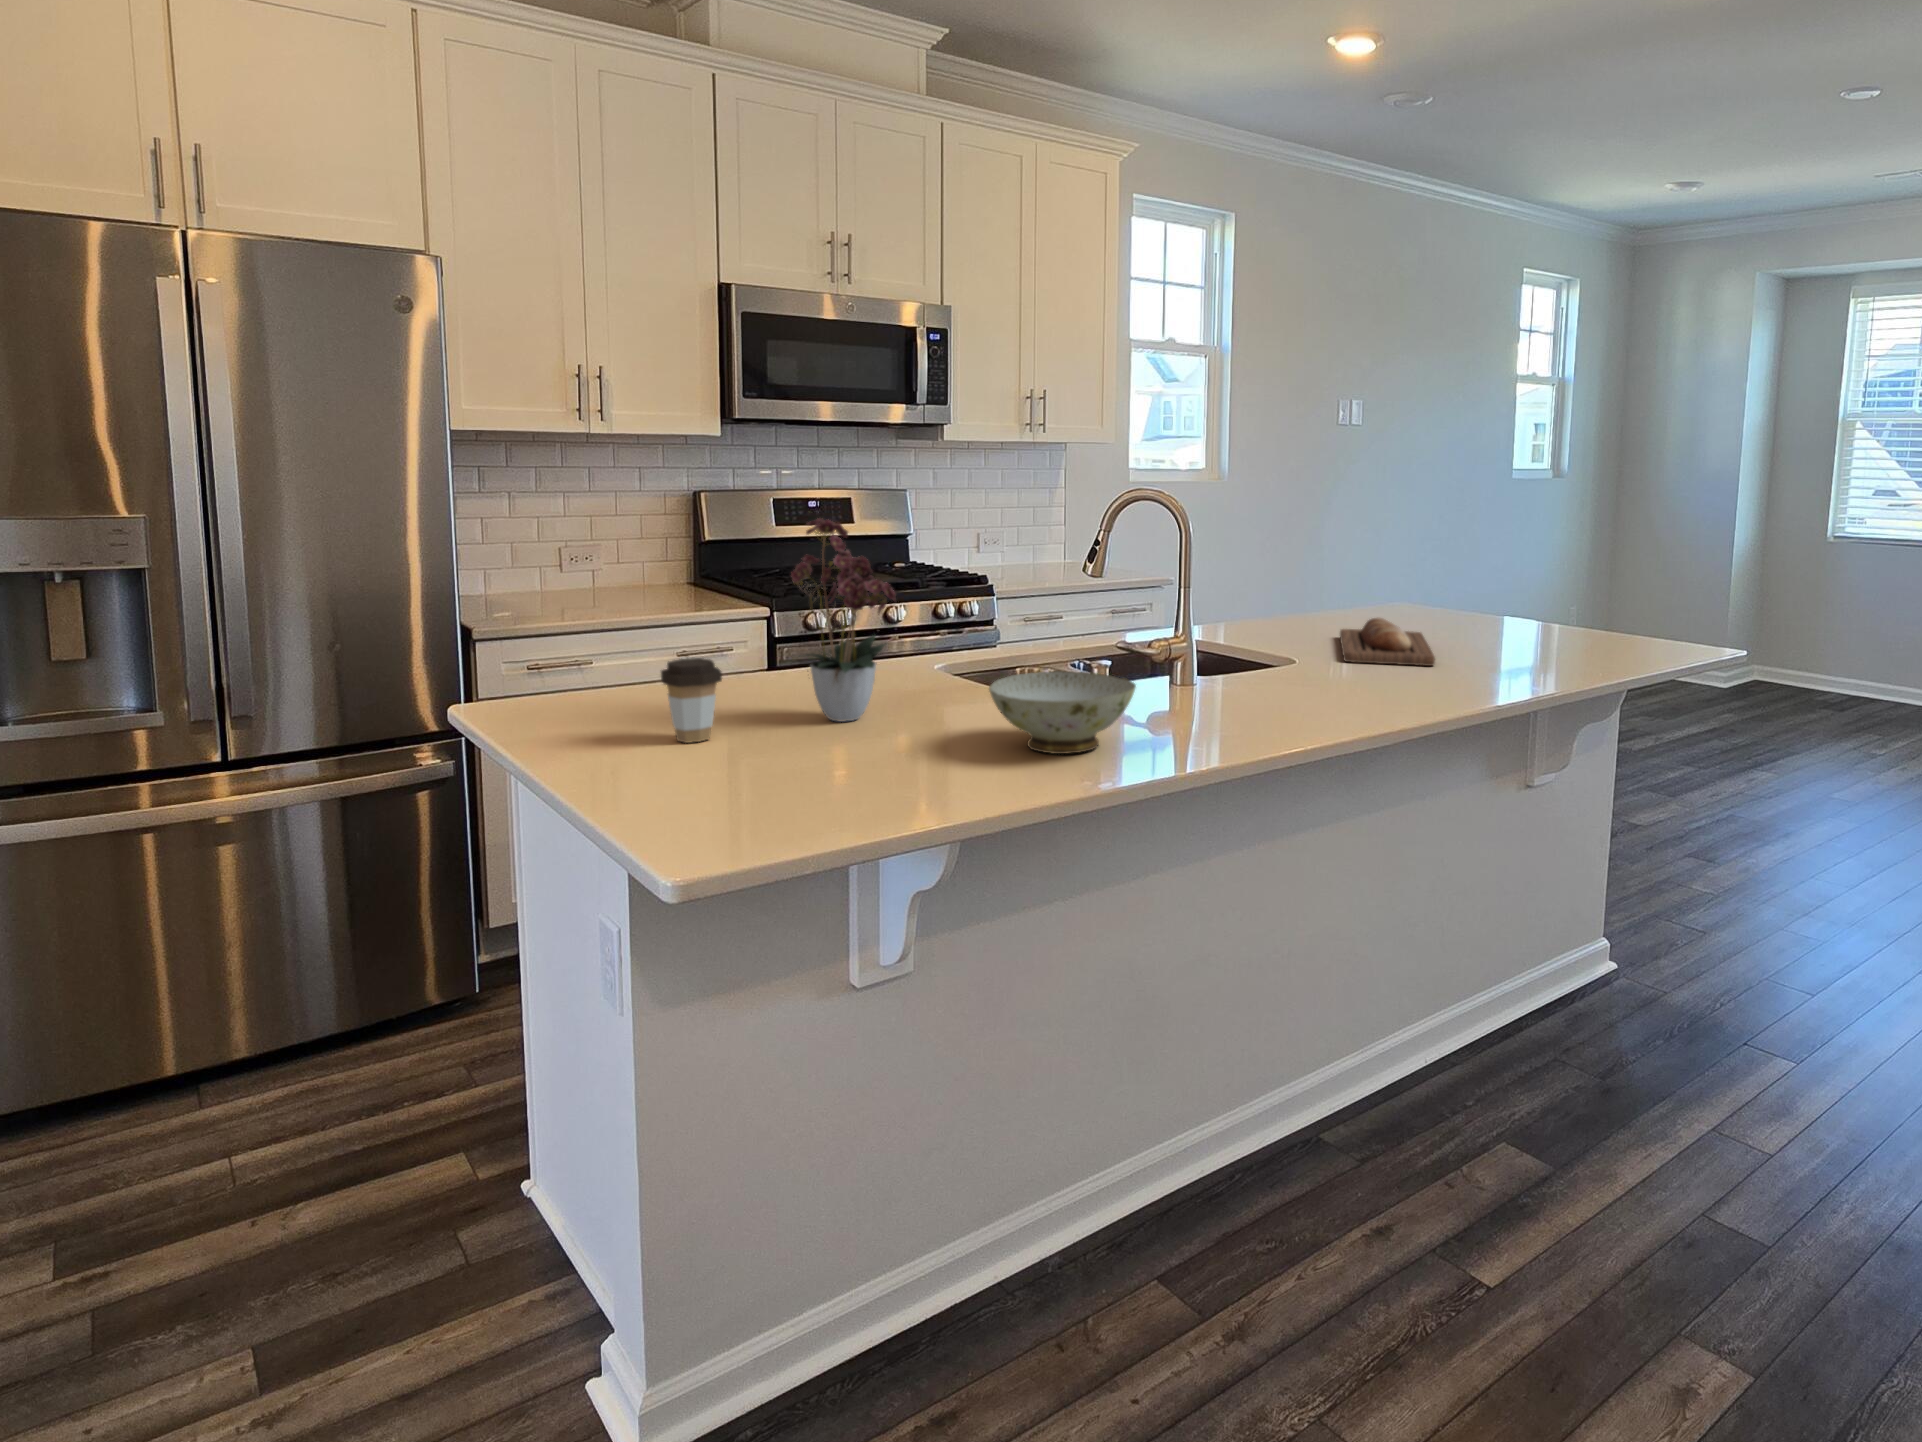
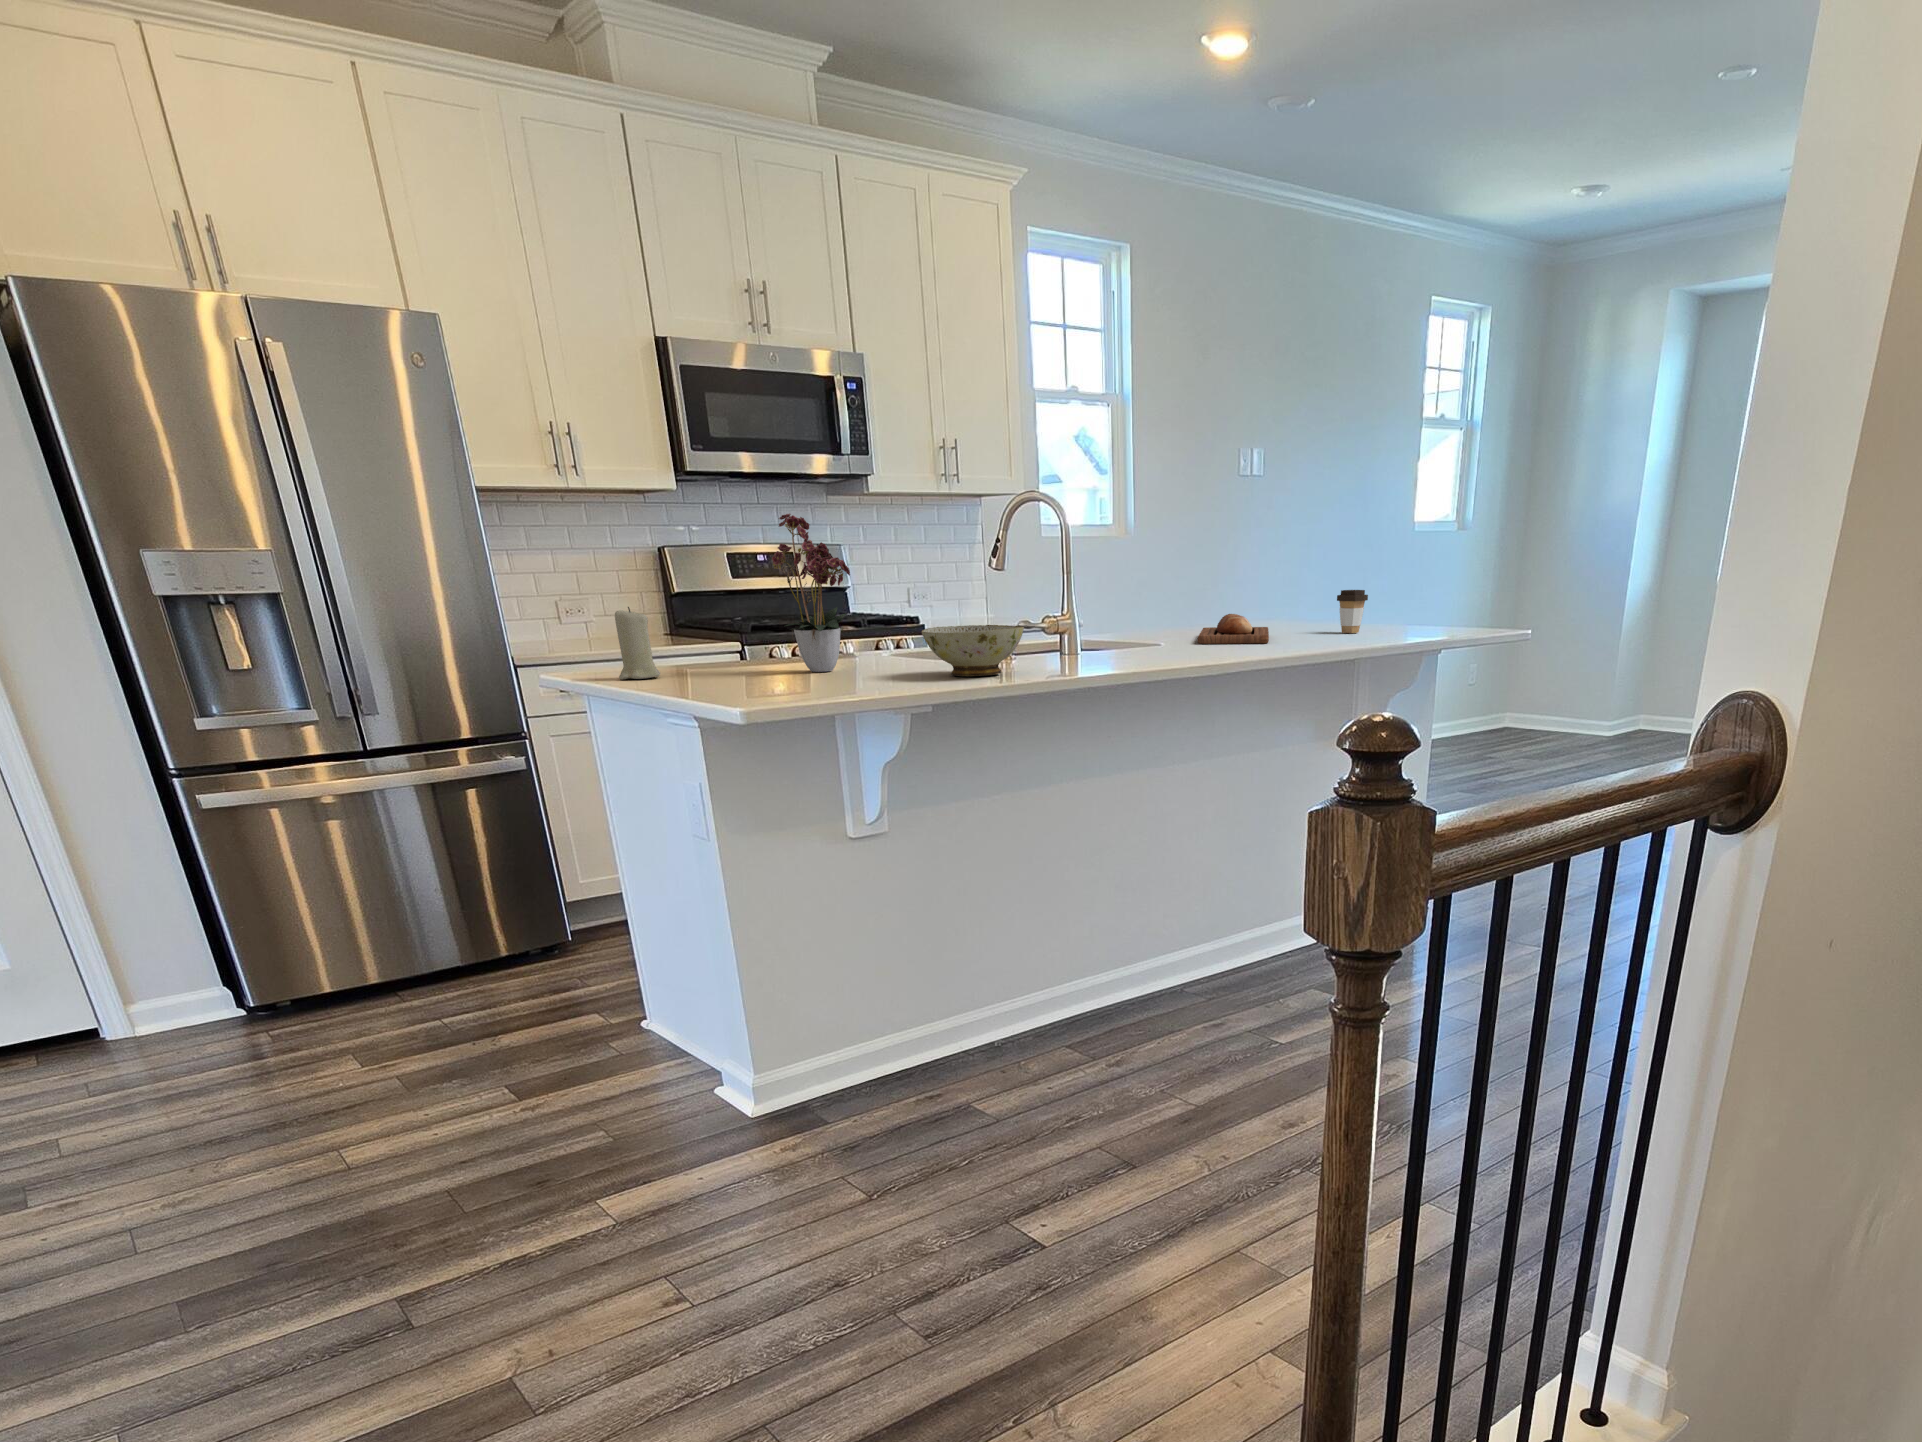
candle: none [546,633,611,731] -> present [615,607,660,679]
coffee cup: present [661,658,722,743] -> present [1337,590,1368,633]

